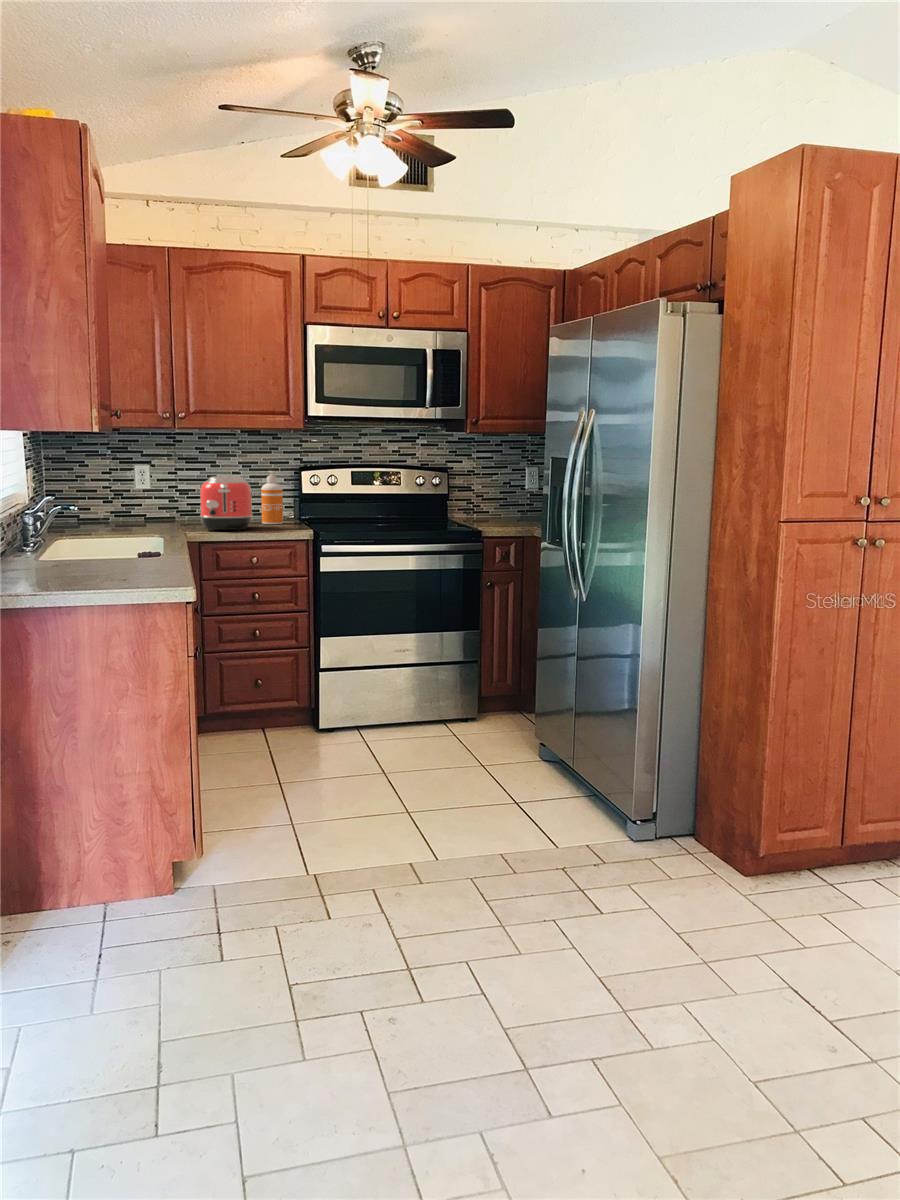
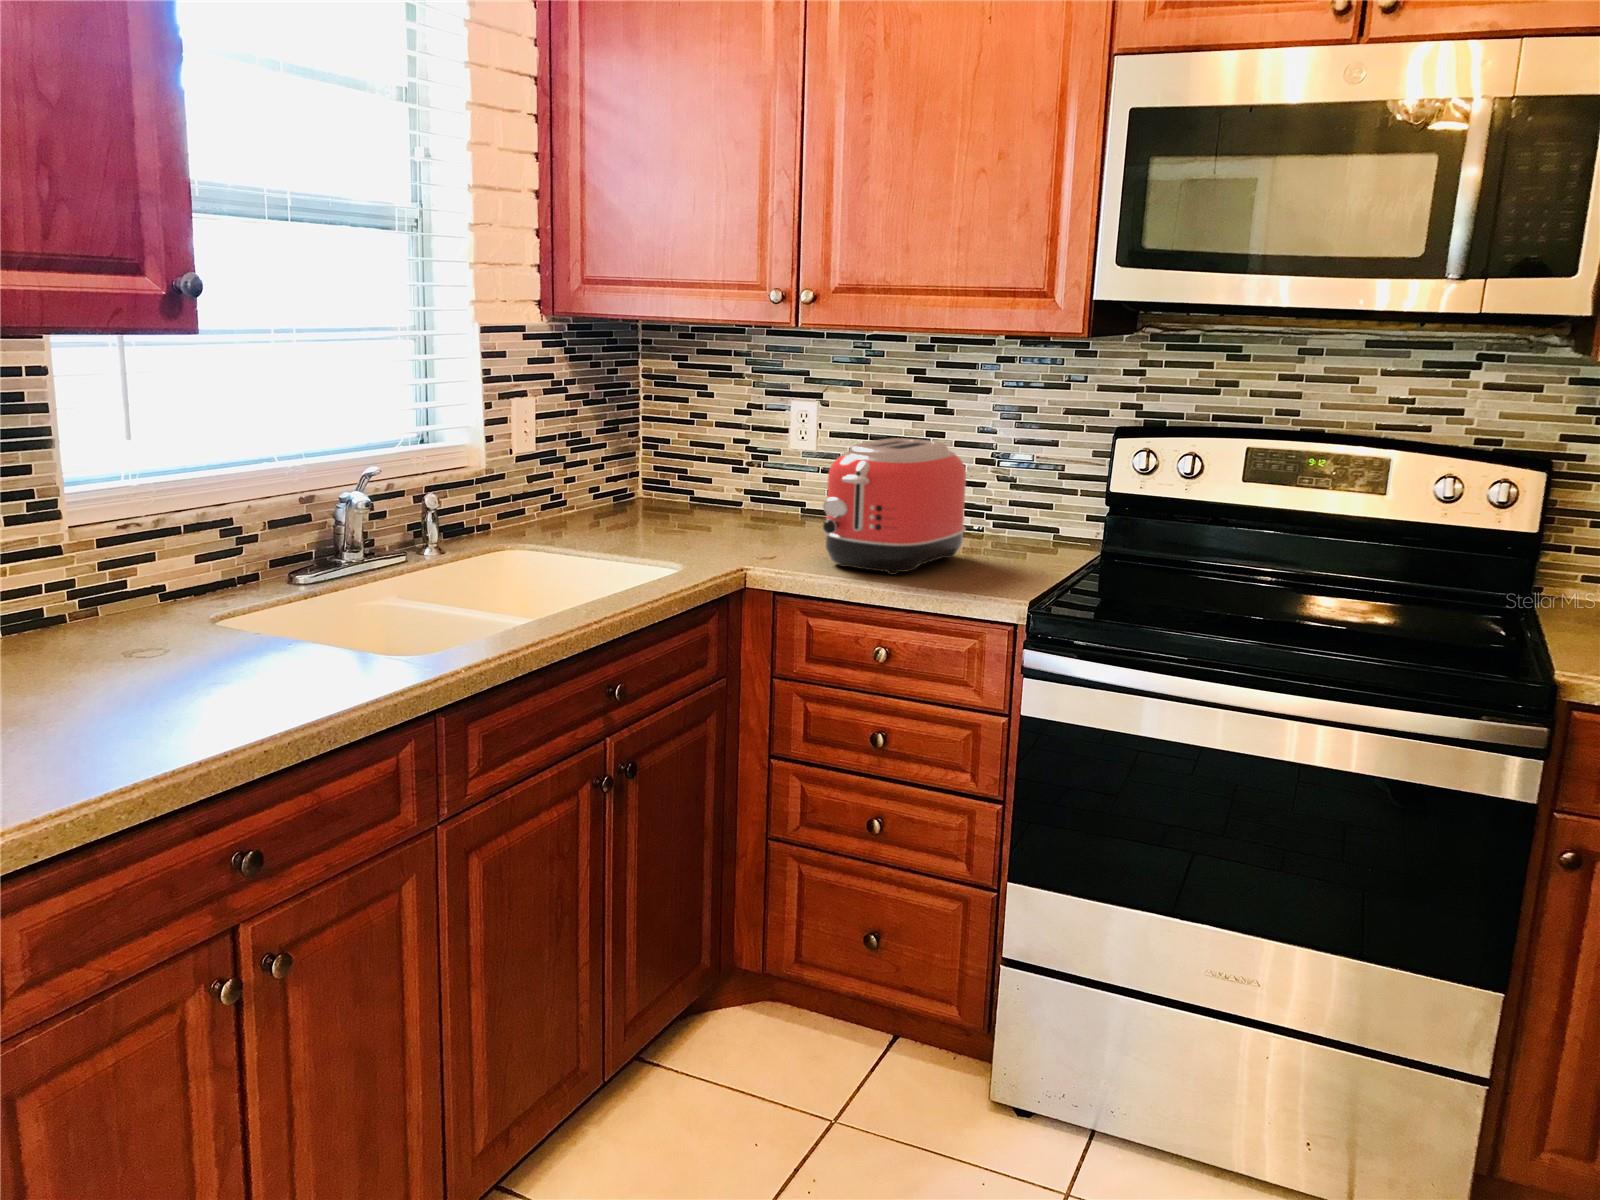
soap dispenser: present [261,471,283,524] -> none [1025,431,1080,558]

